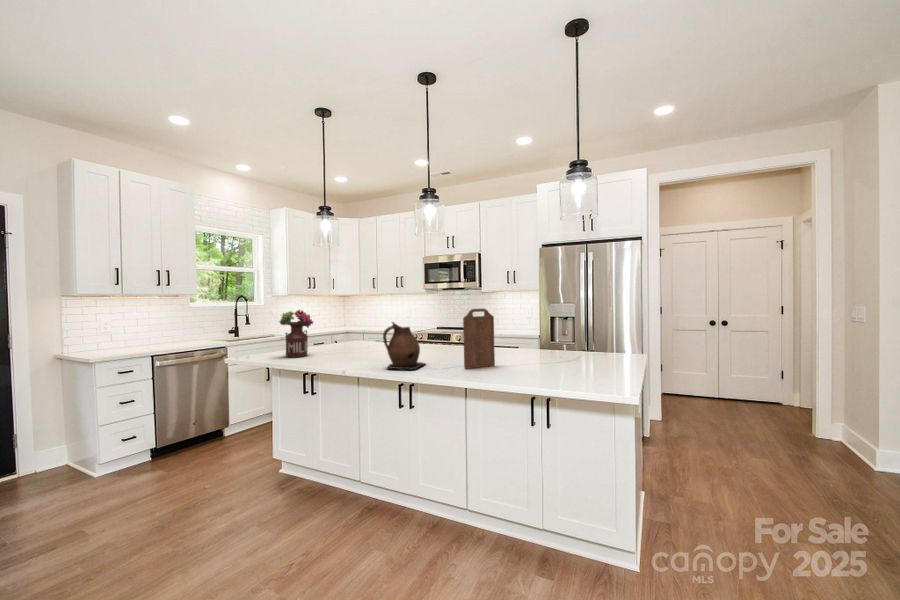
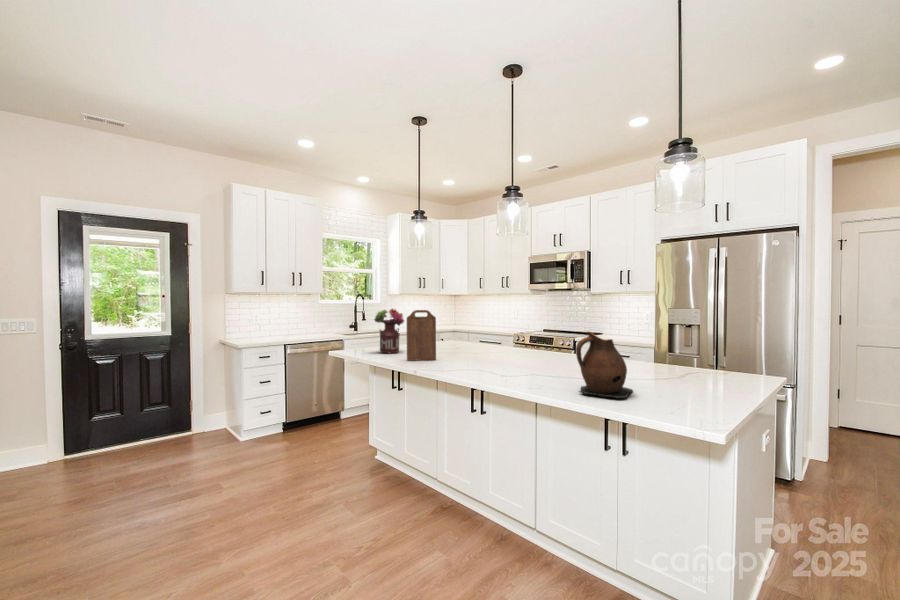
cutting board: present [463,308,495,369] -> present [407,310,436,361]
ceramic pitcher: present [383,322,425,370] -> present [576,331,633,399]

